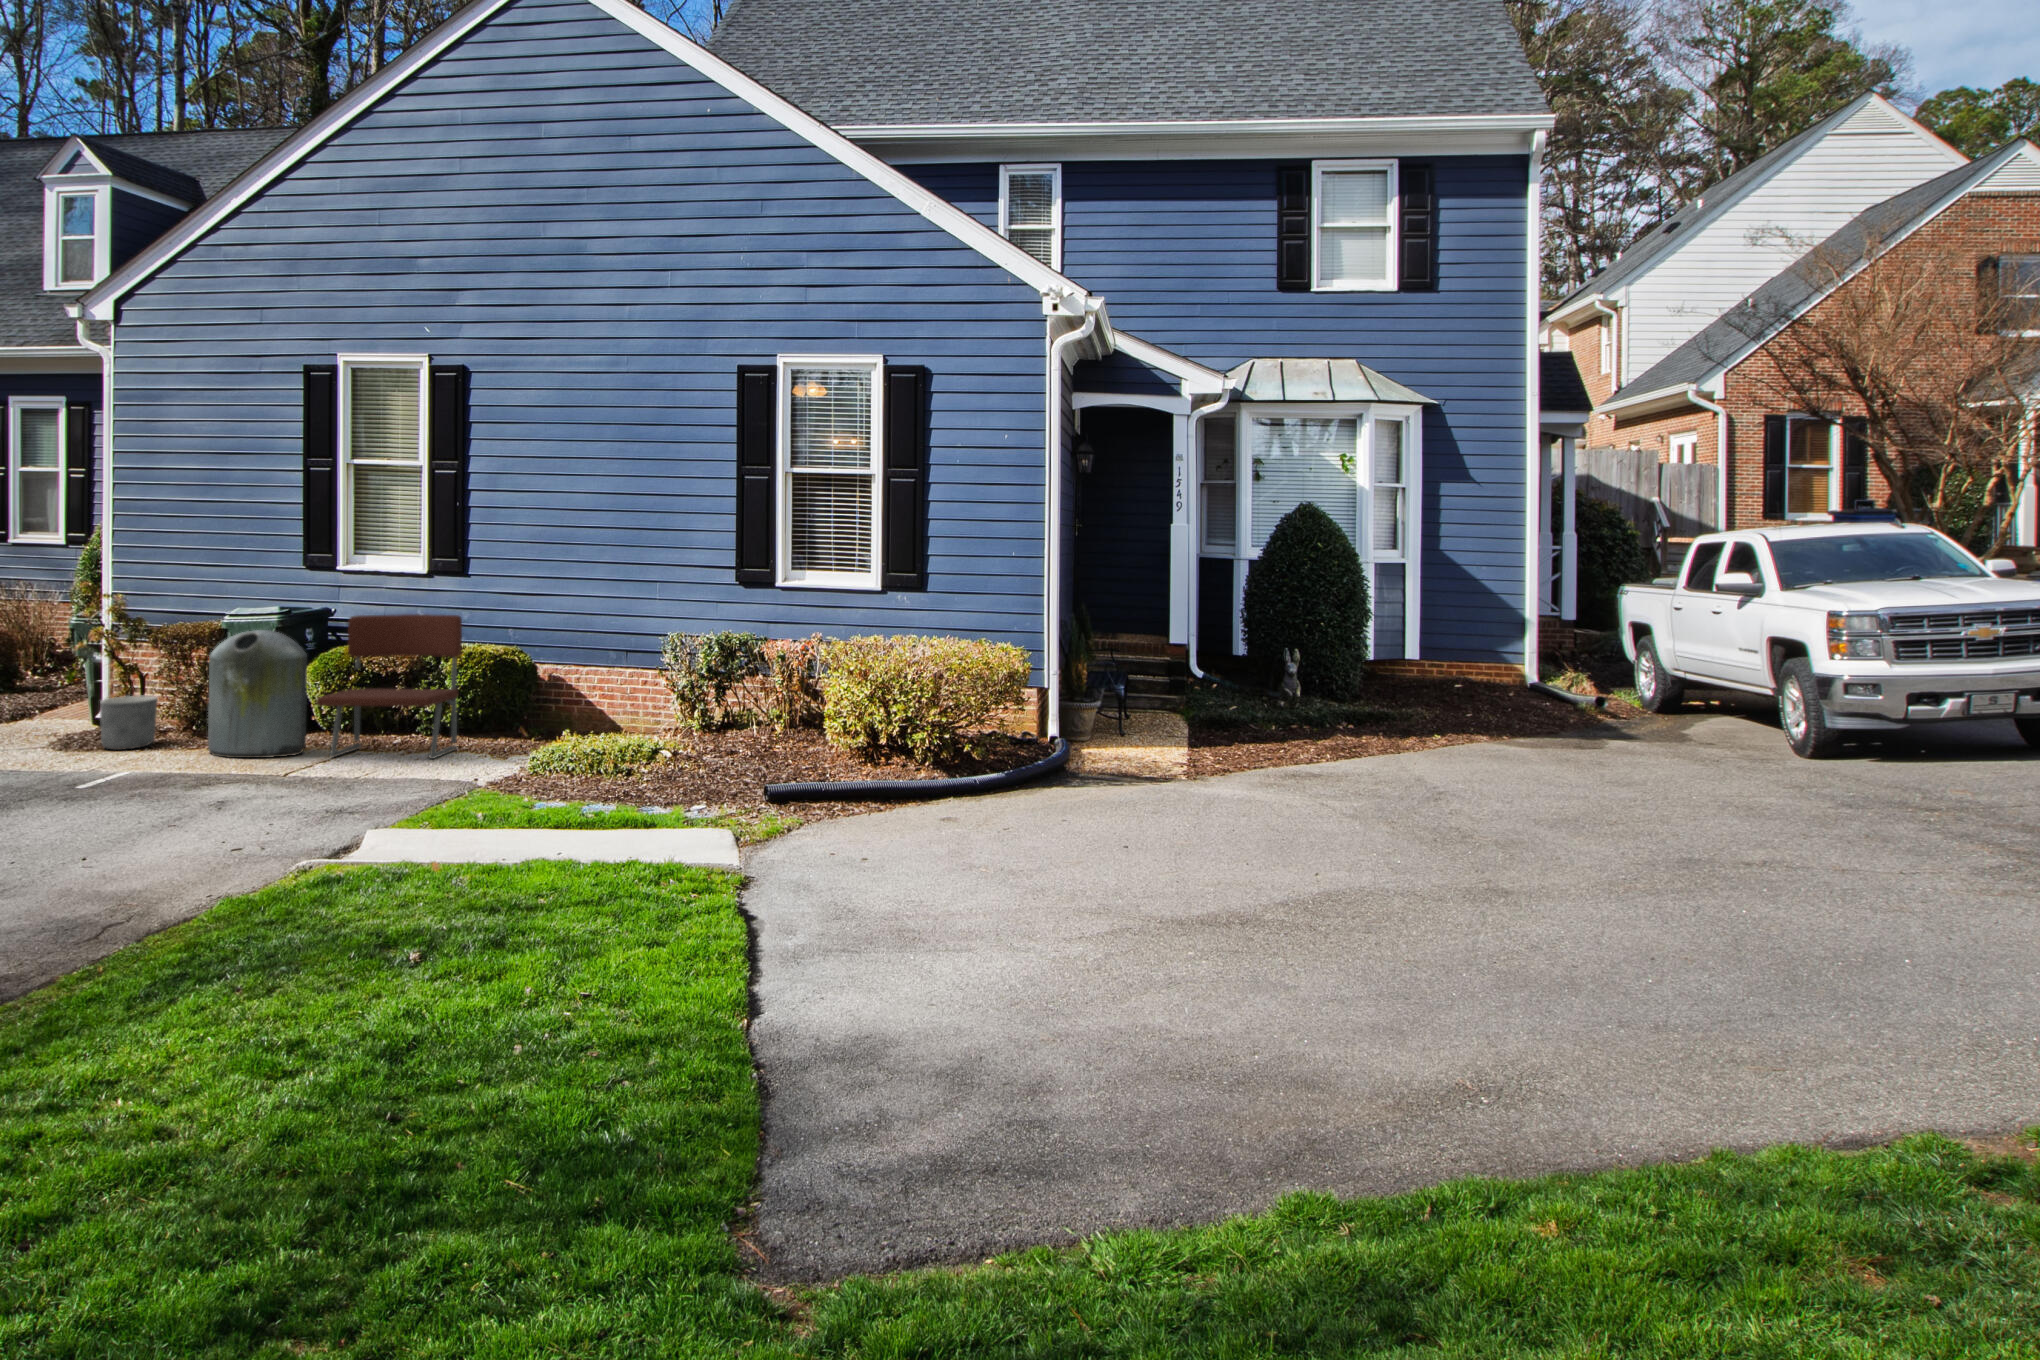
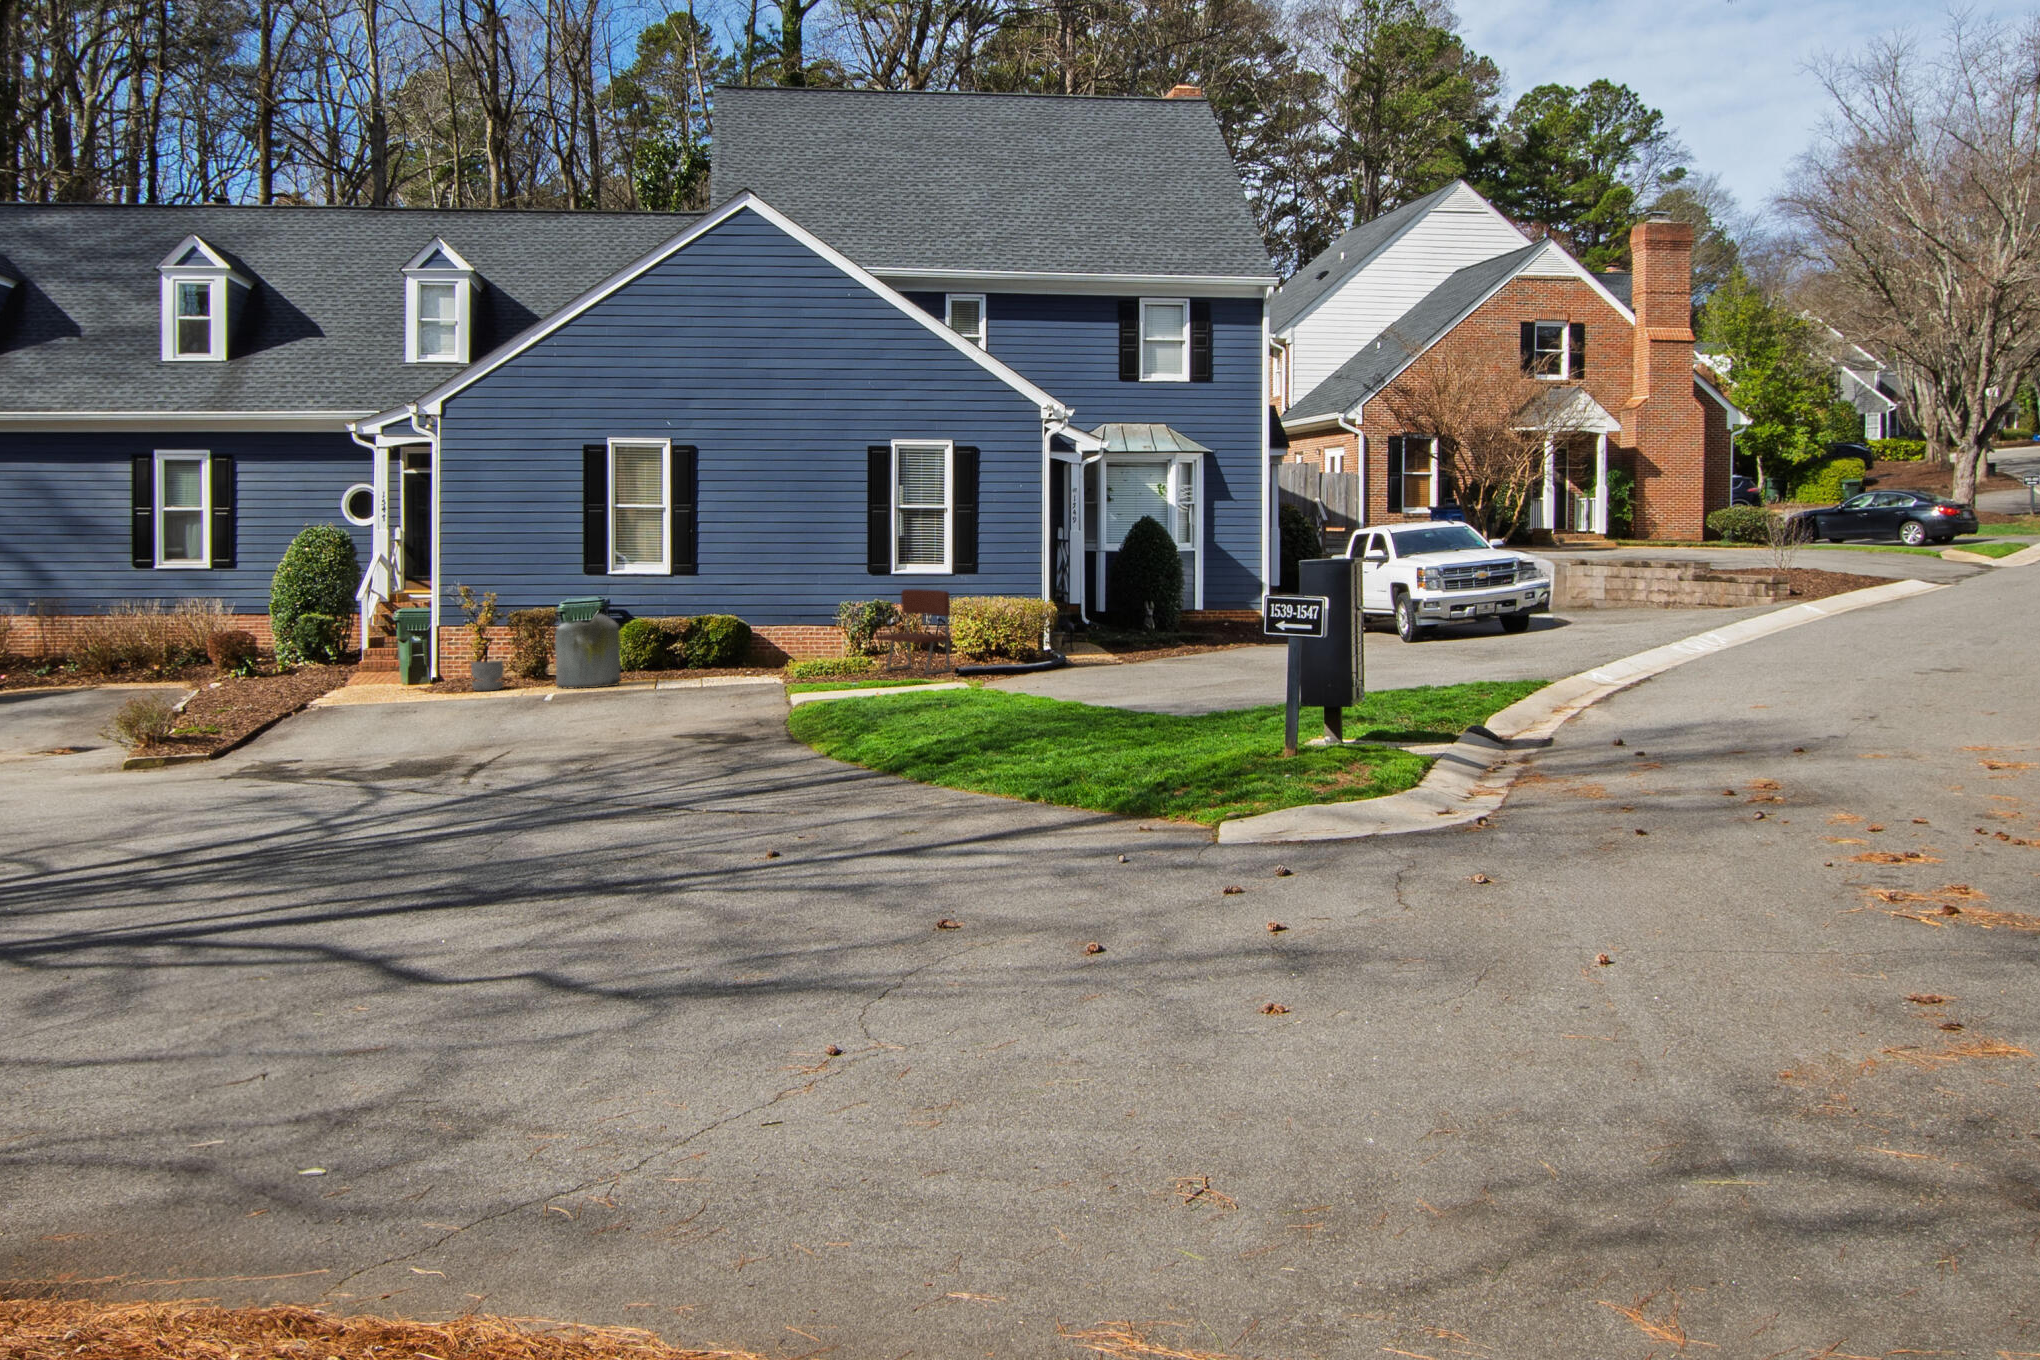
bench: present [316,614,462,759] -> present [875,589,951,674]

